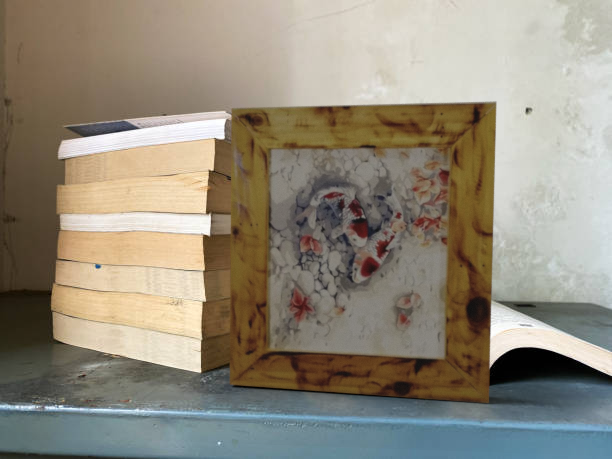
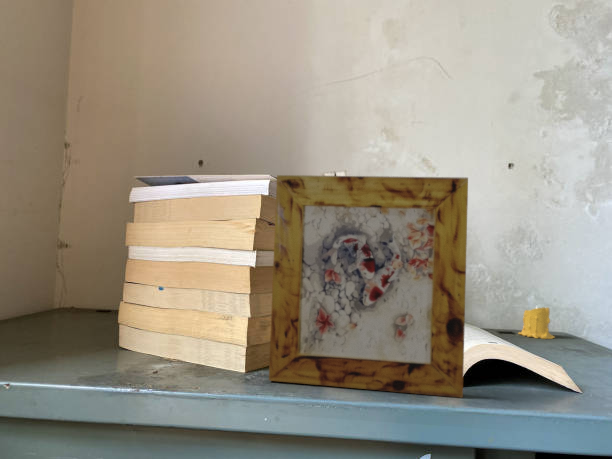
candle: none [537,272,580,312] -> present [519,307,555,339]

